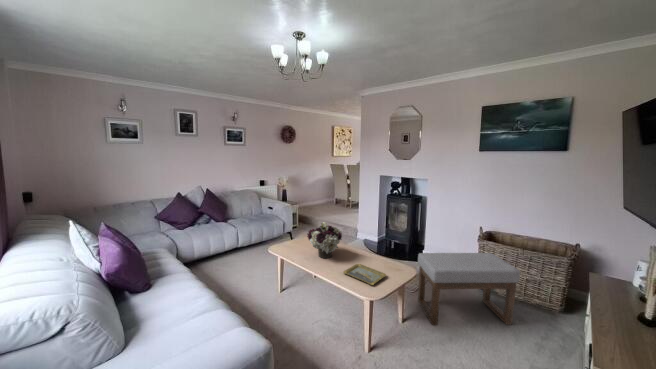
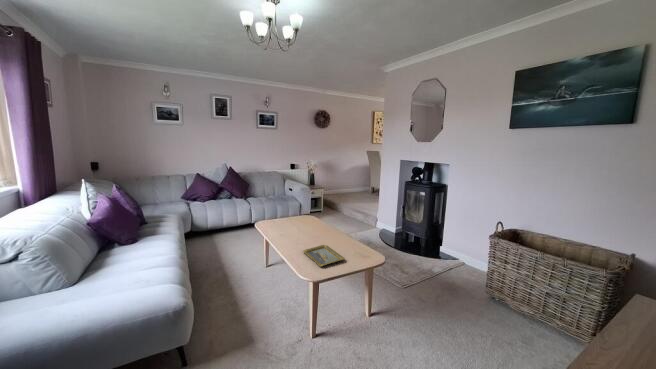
flower arrangement: present [307,222,342,258] -> none [285,199,319,237]
ottoman: present [418,253,520,325] -> none [402,243,521,344]

